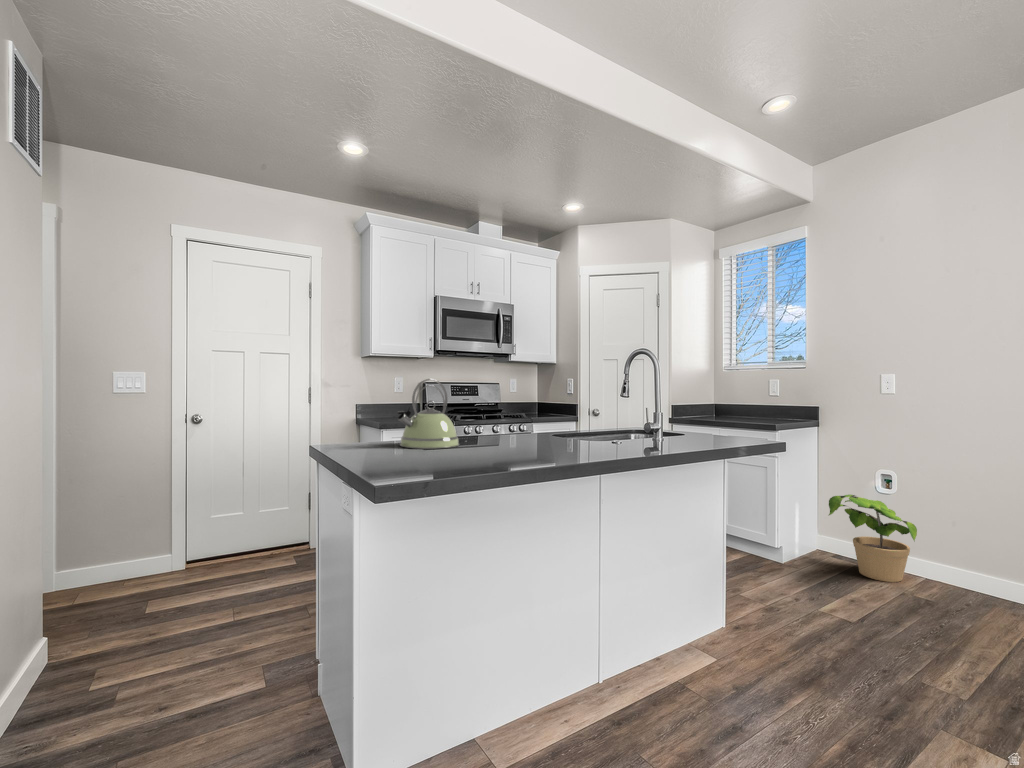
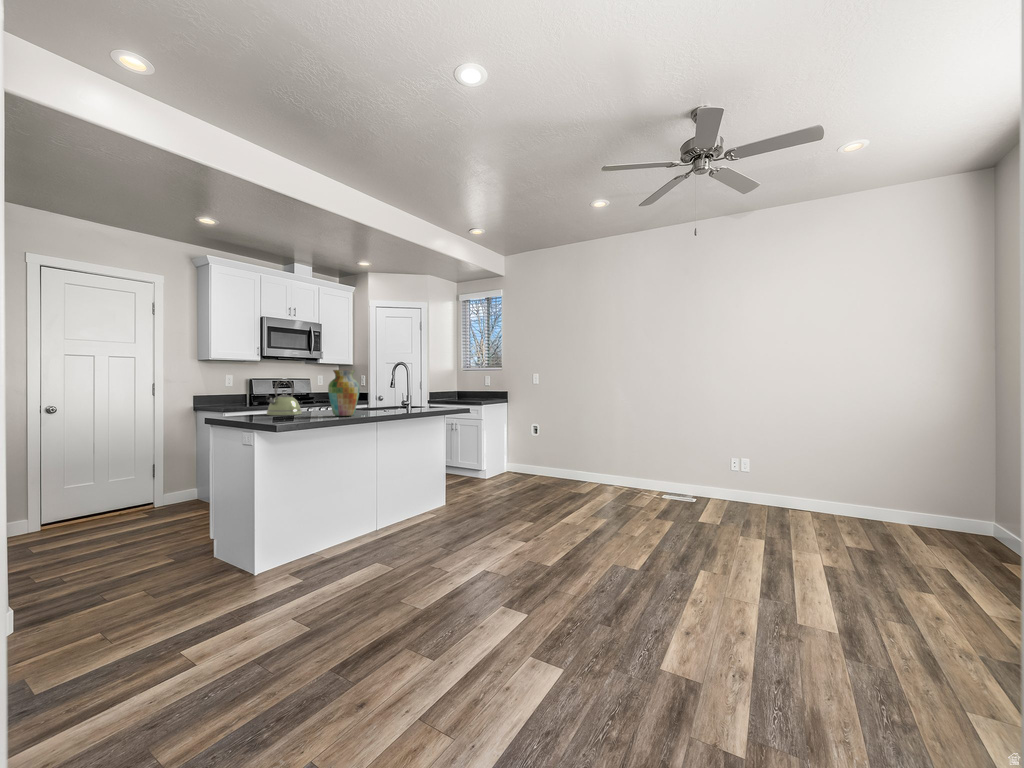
vase: none [497,360,559,459] -> present [328,370,359,416]
potted plant: present [829,495,917,582] -> none [506,437,547,480]

